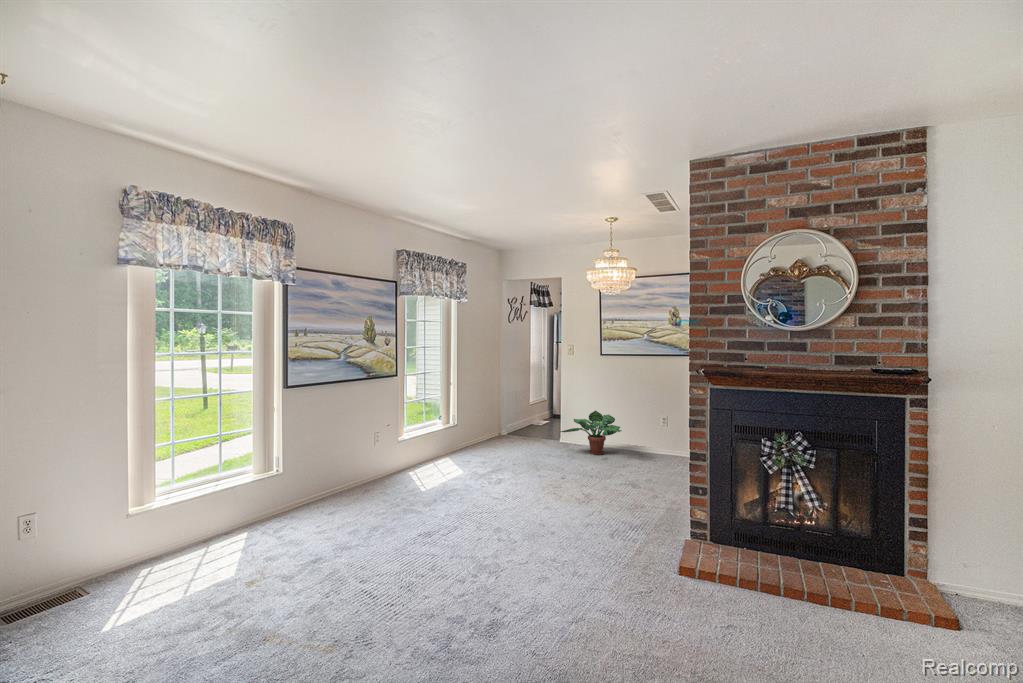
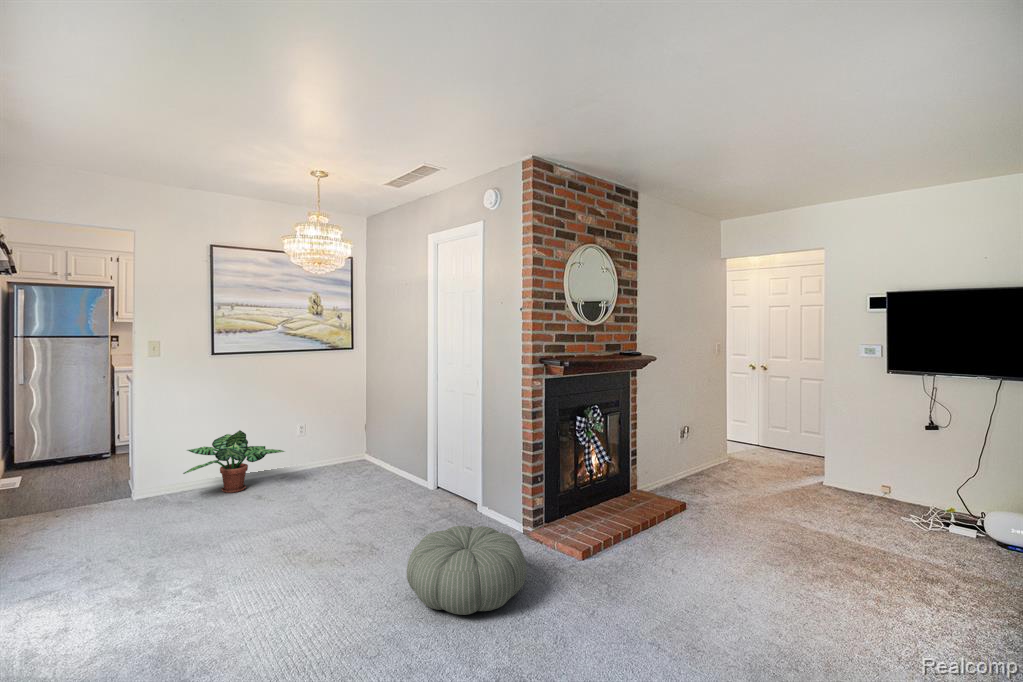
pouf: none [515,493,606,555] -> present [407,526,527,615]

